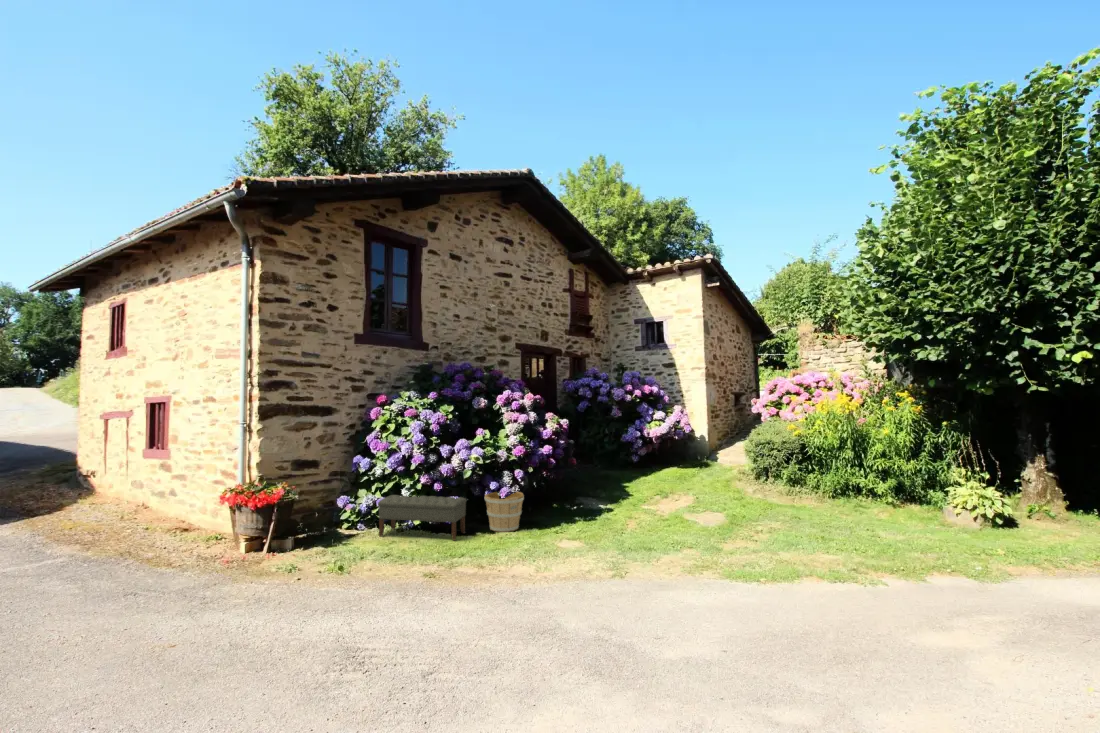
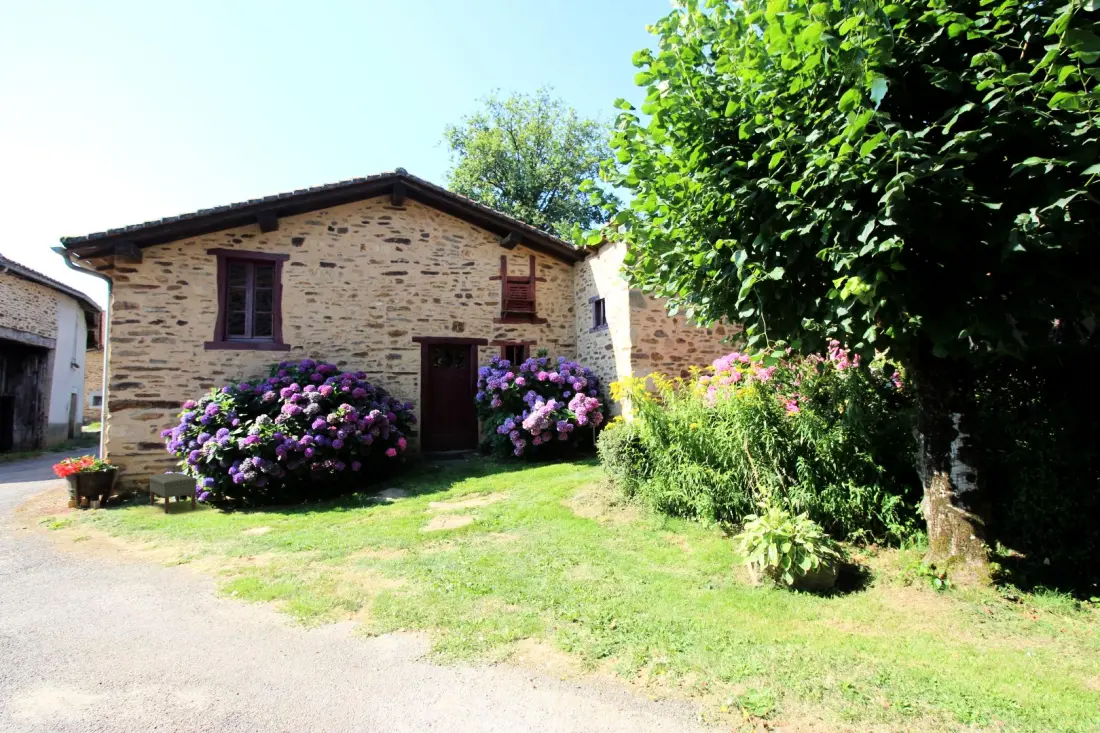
wooden bucket: present [485,492,524,532] -> none [209,475,250,512]

